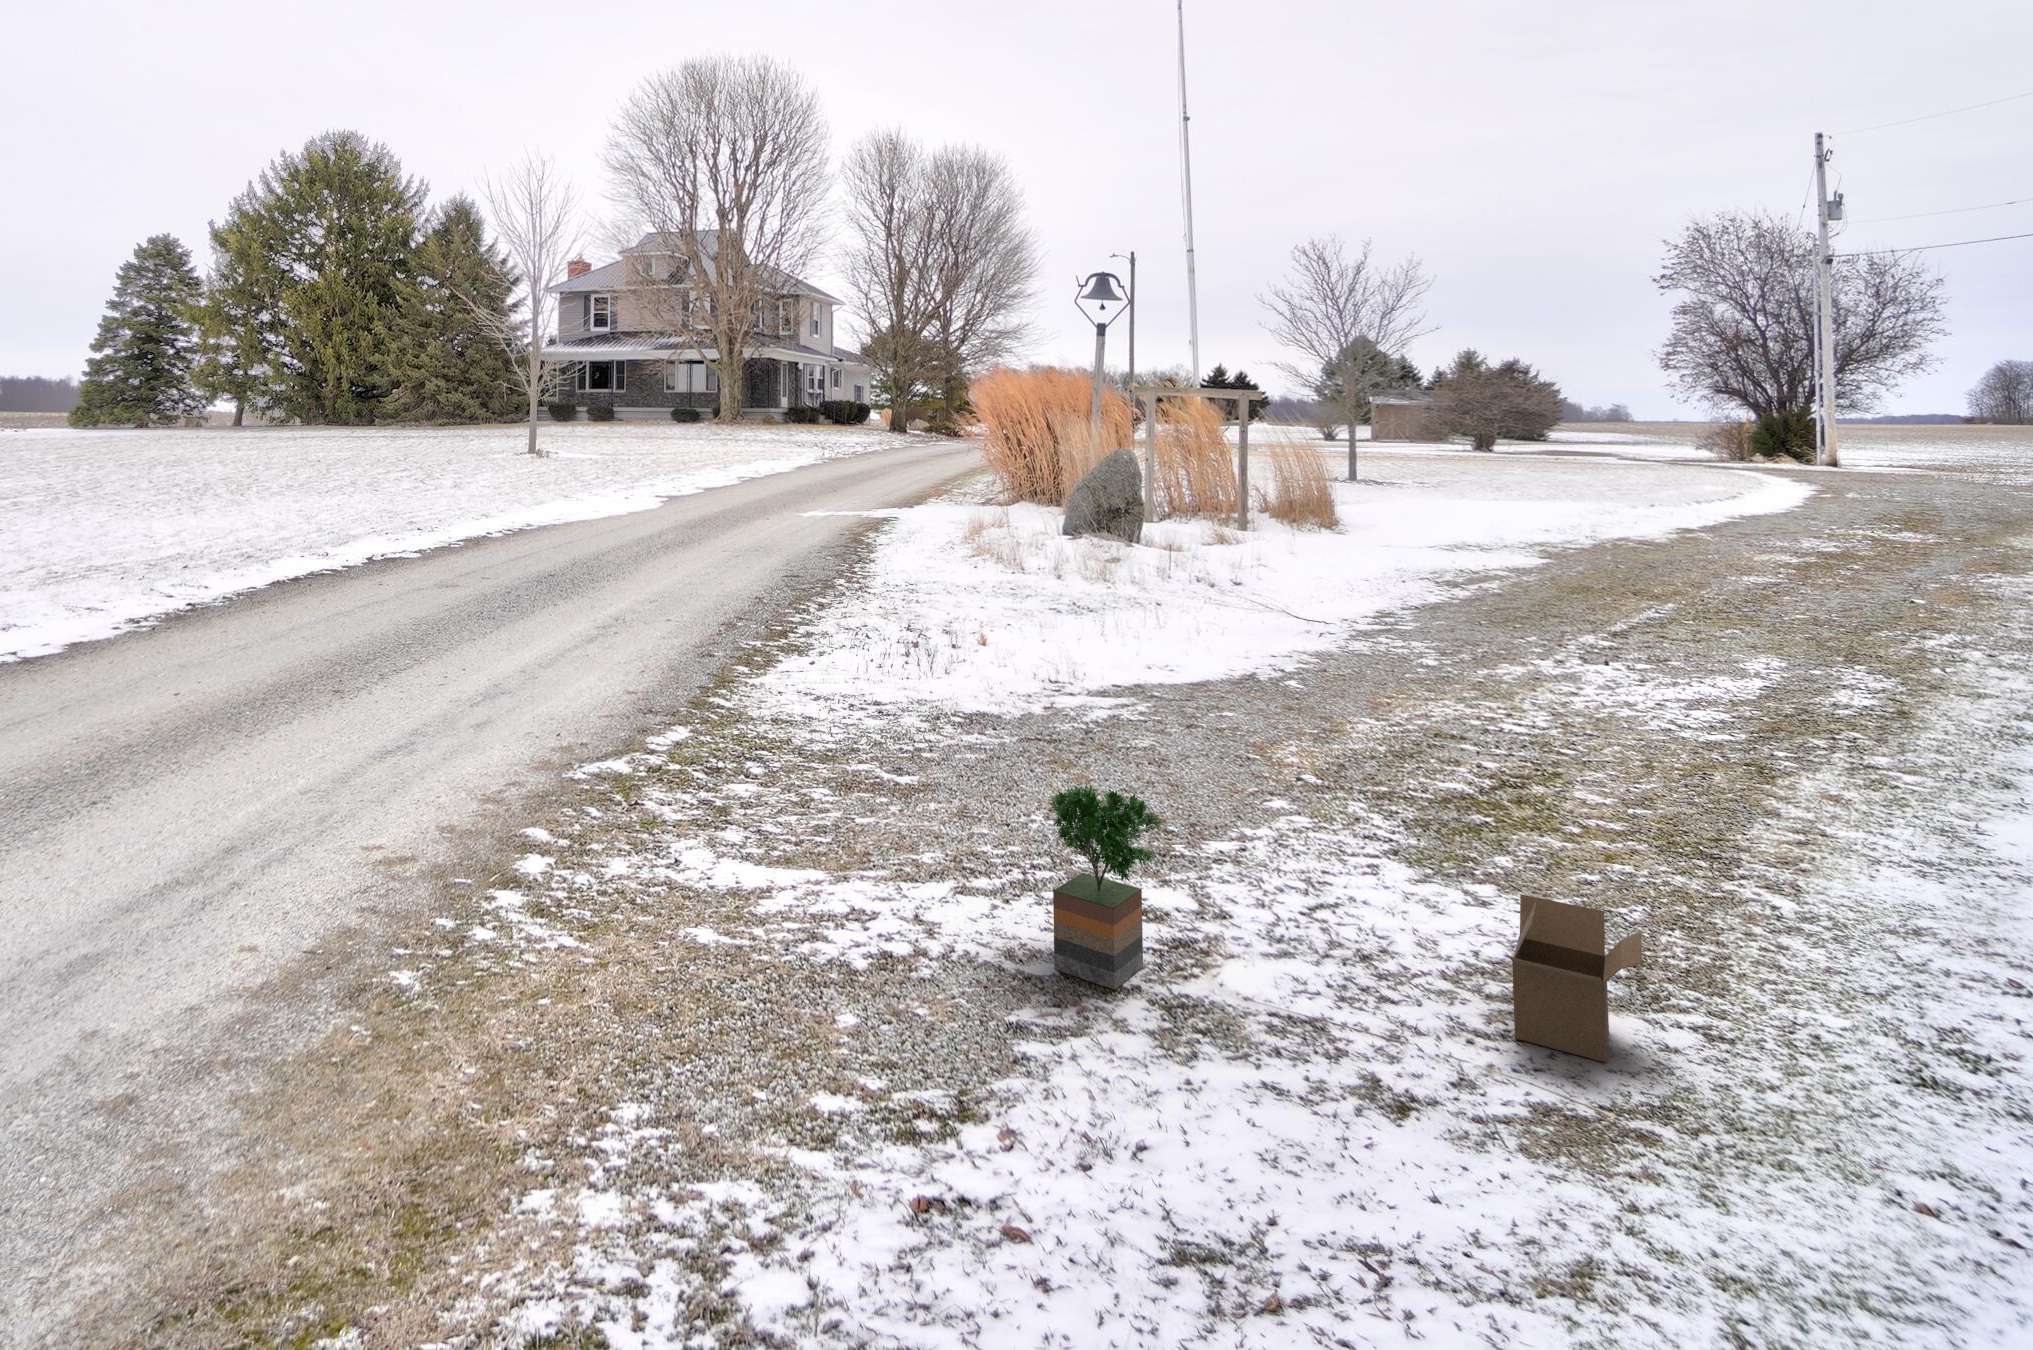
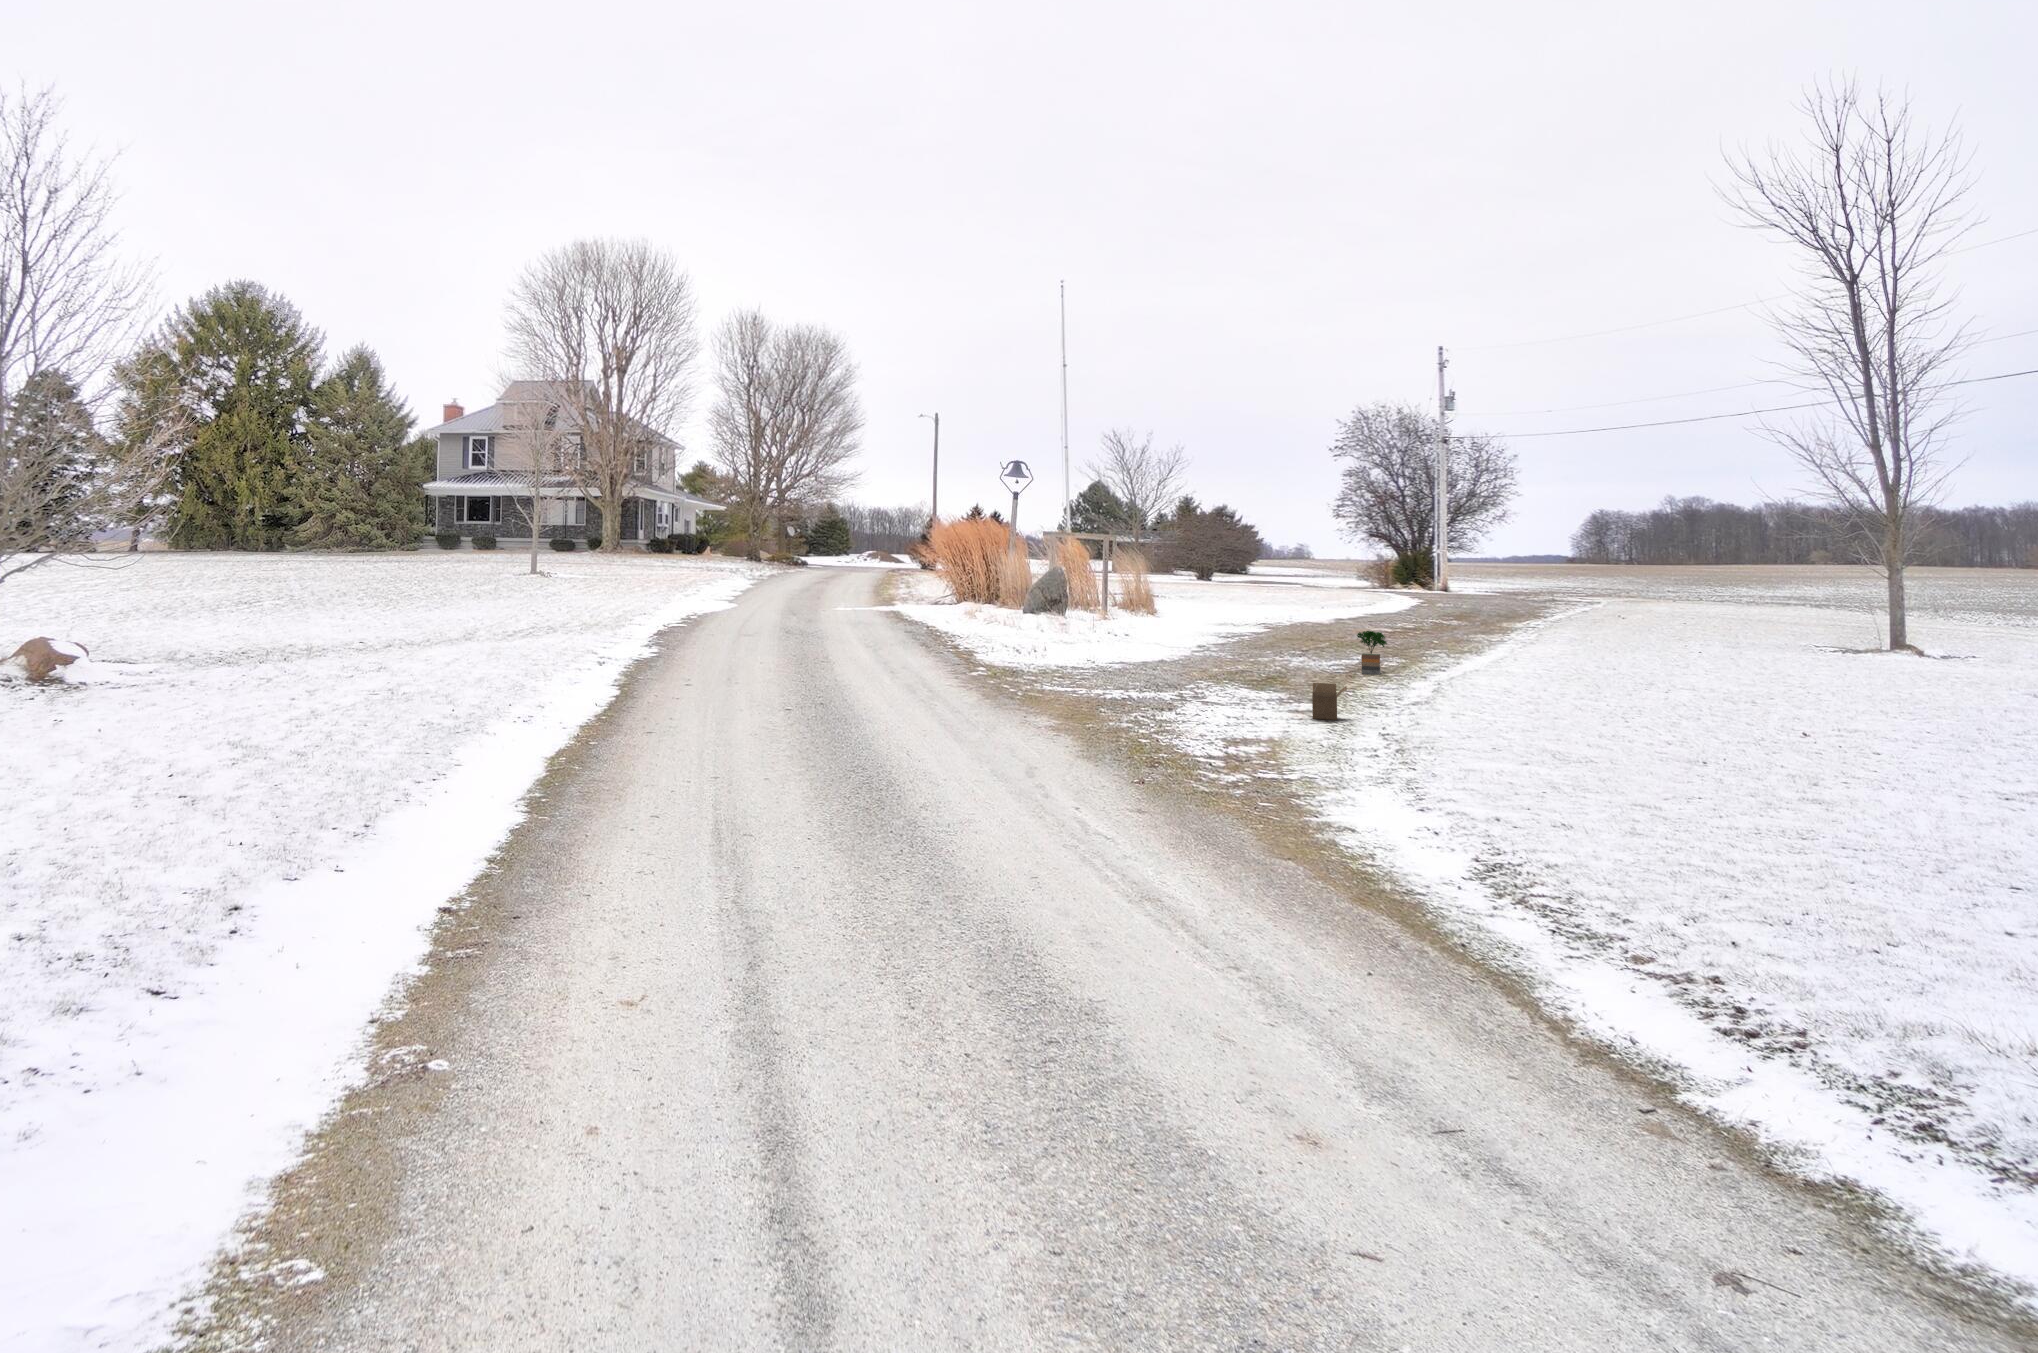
potted tree: present [1048,785,1162,990] -> present [1357,631,1387,675]

